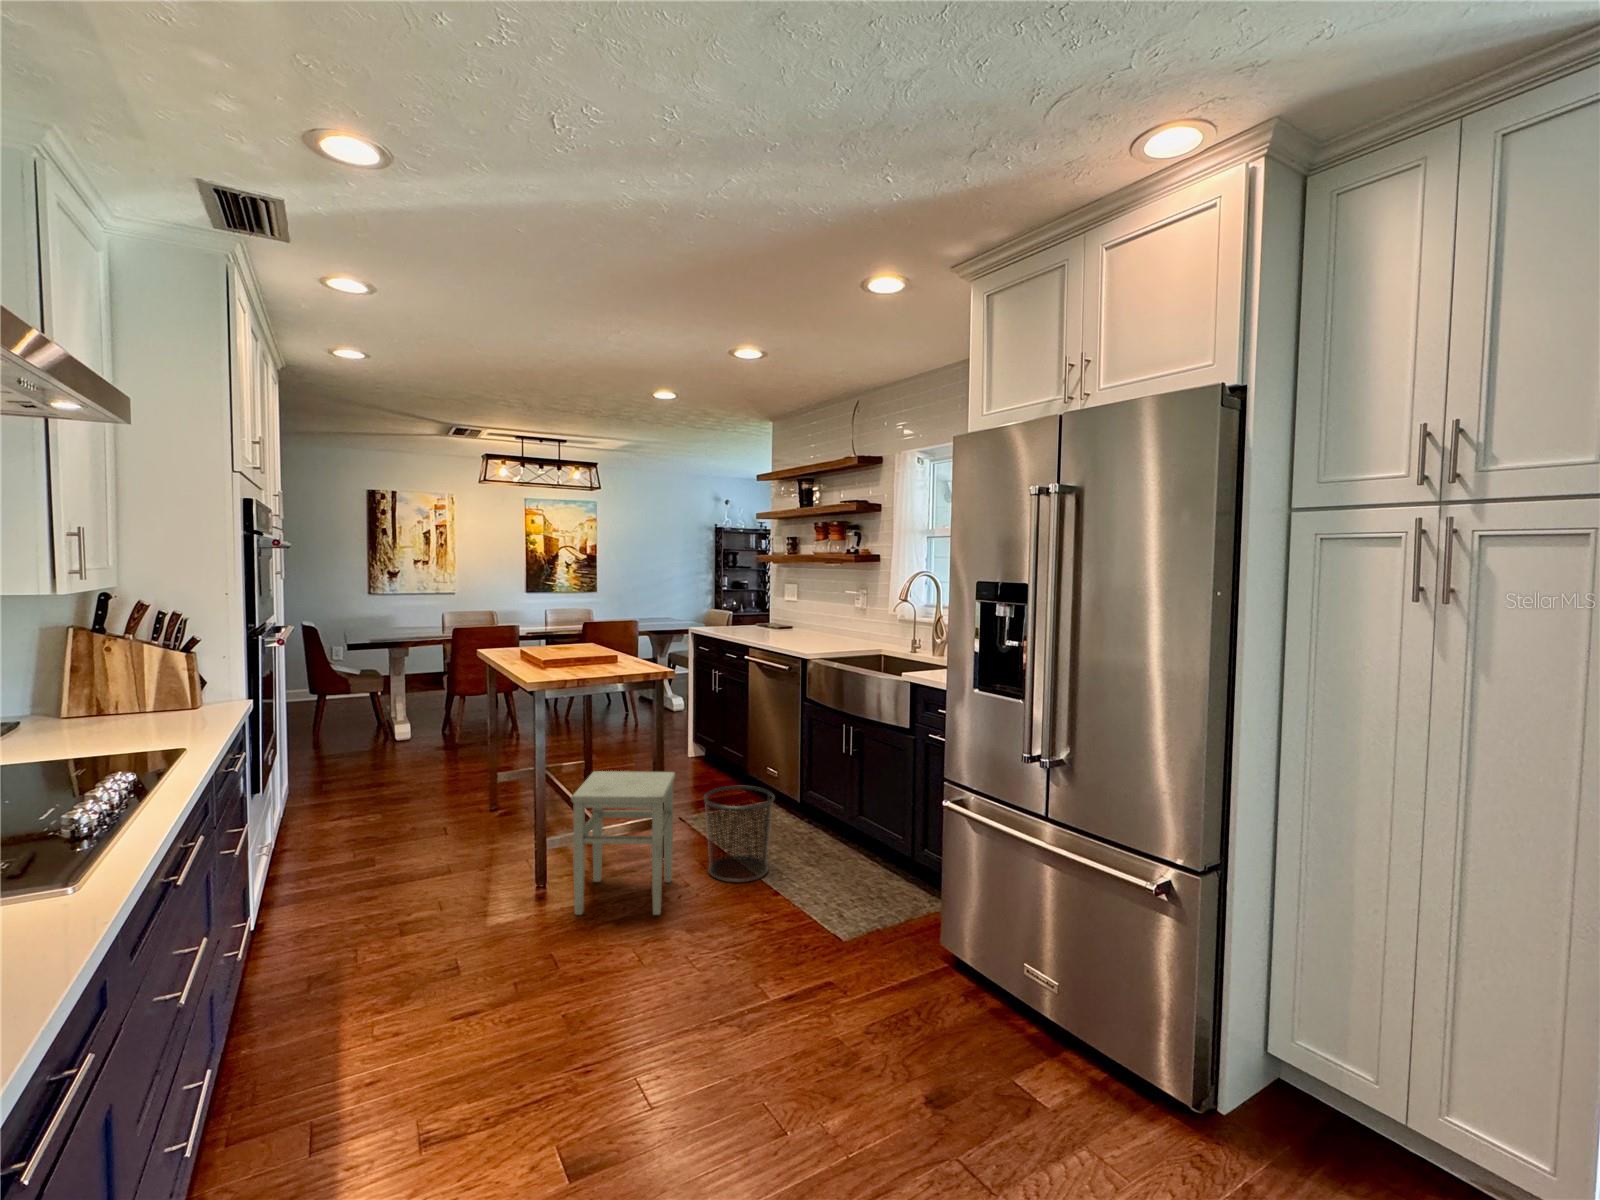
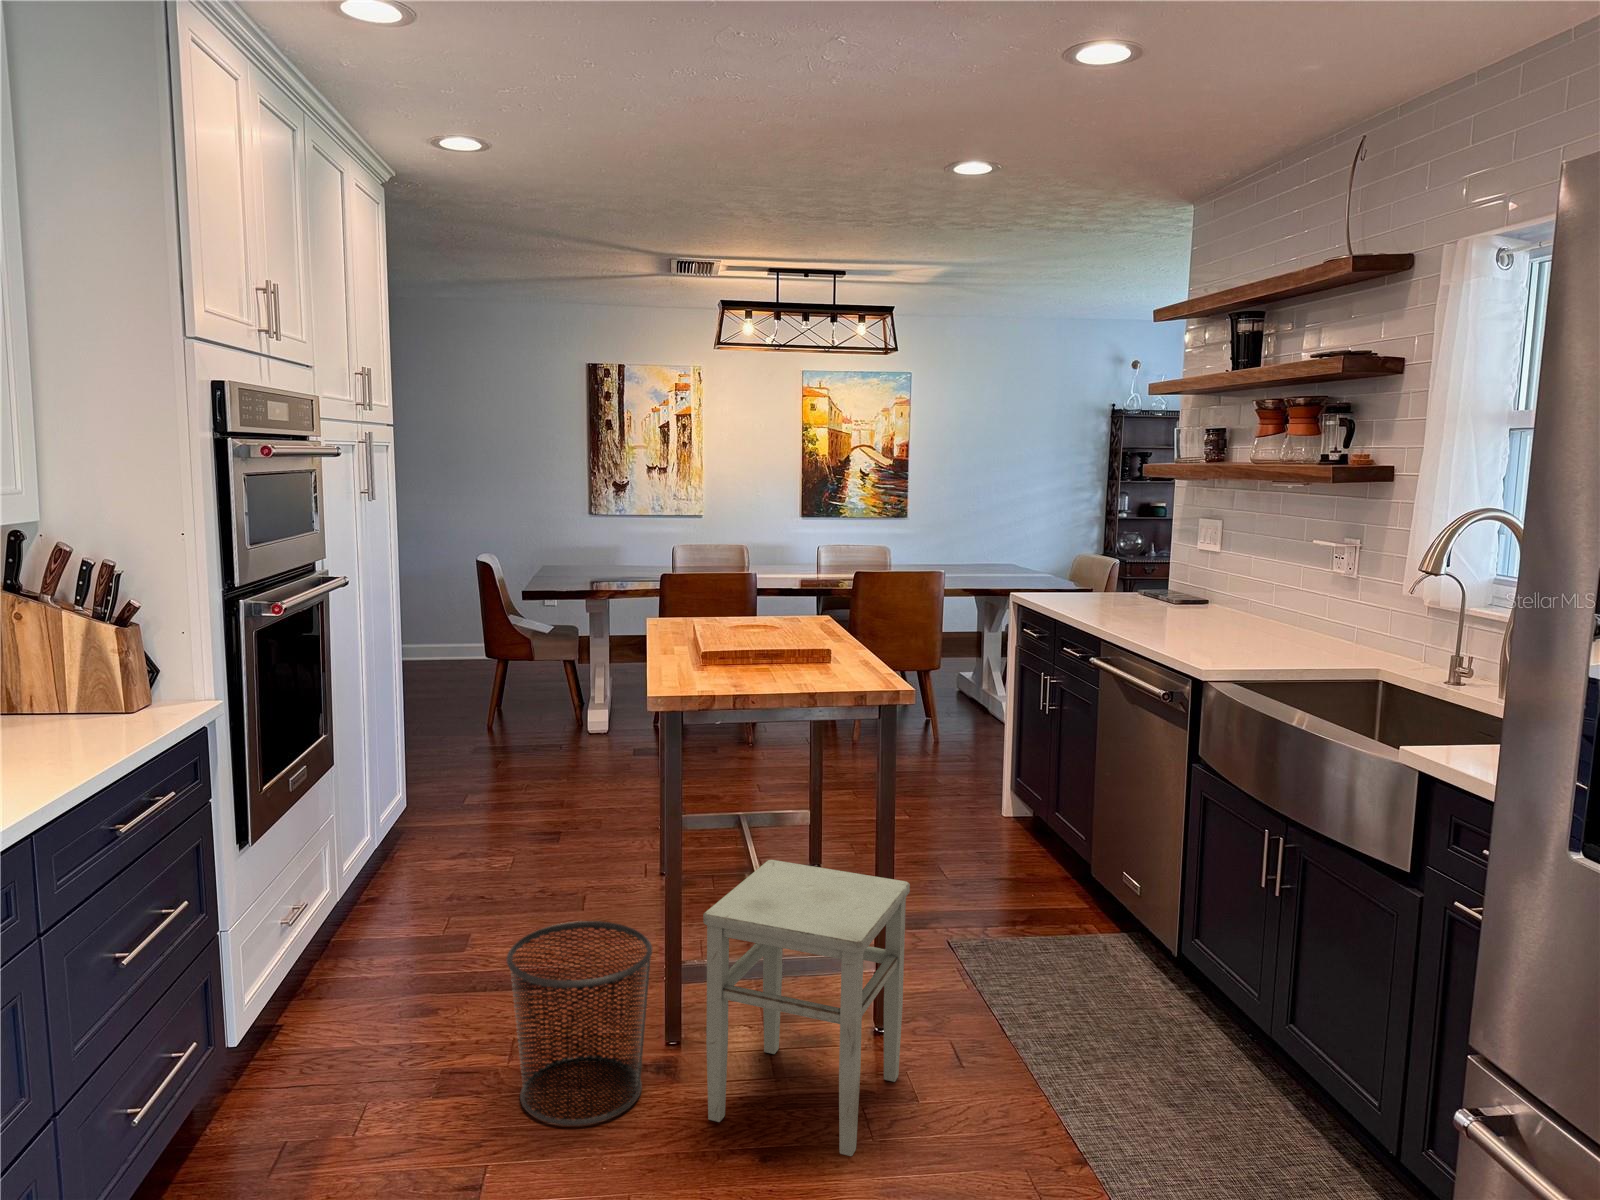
waste bin: present [704,786,775,882] -> present [507,921,652,1126]

